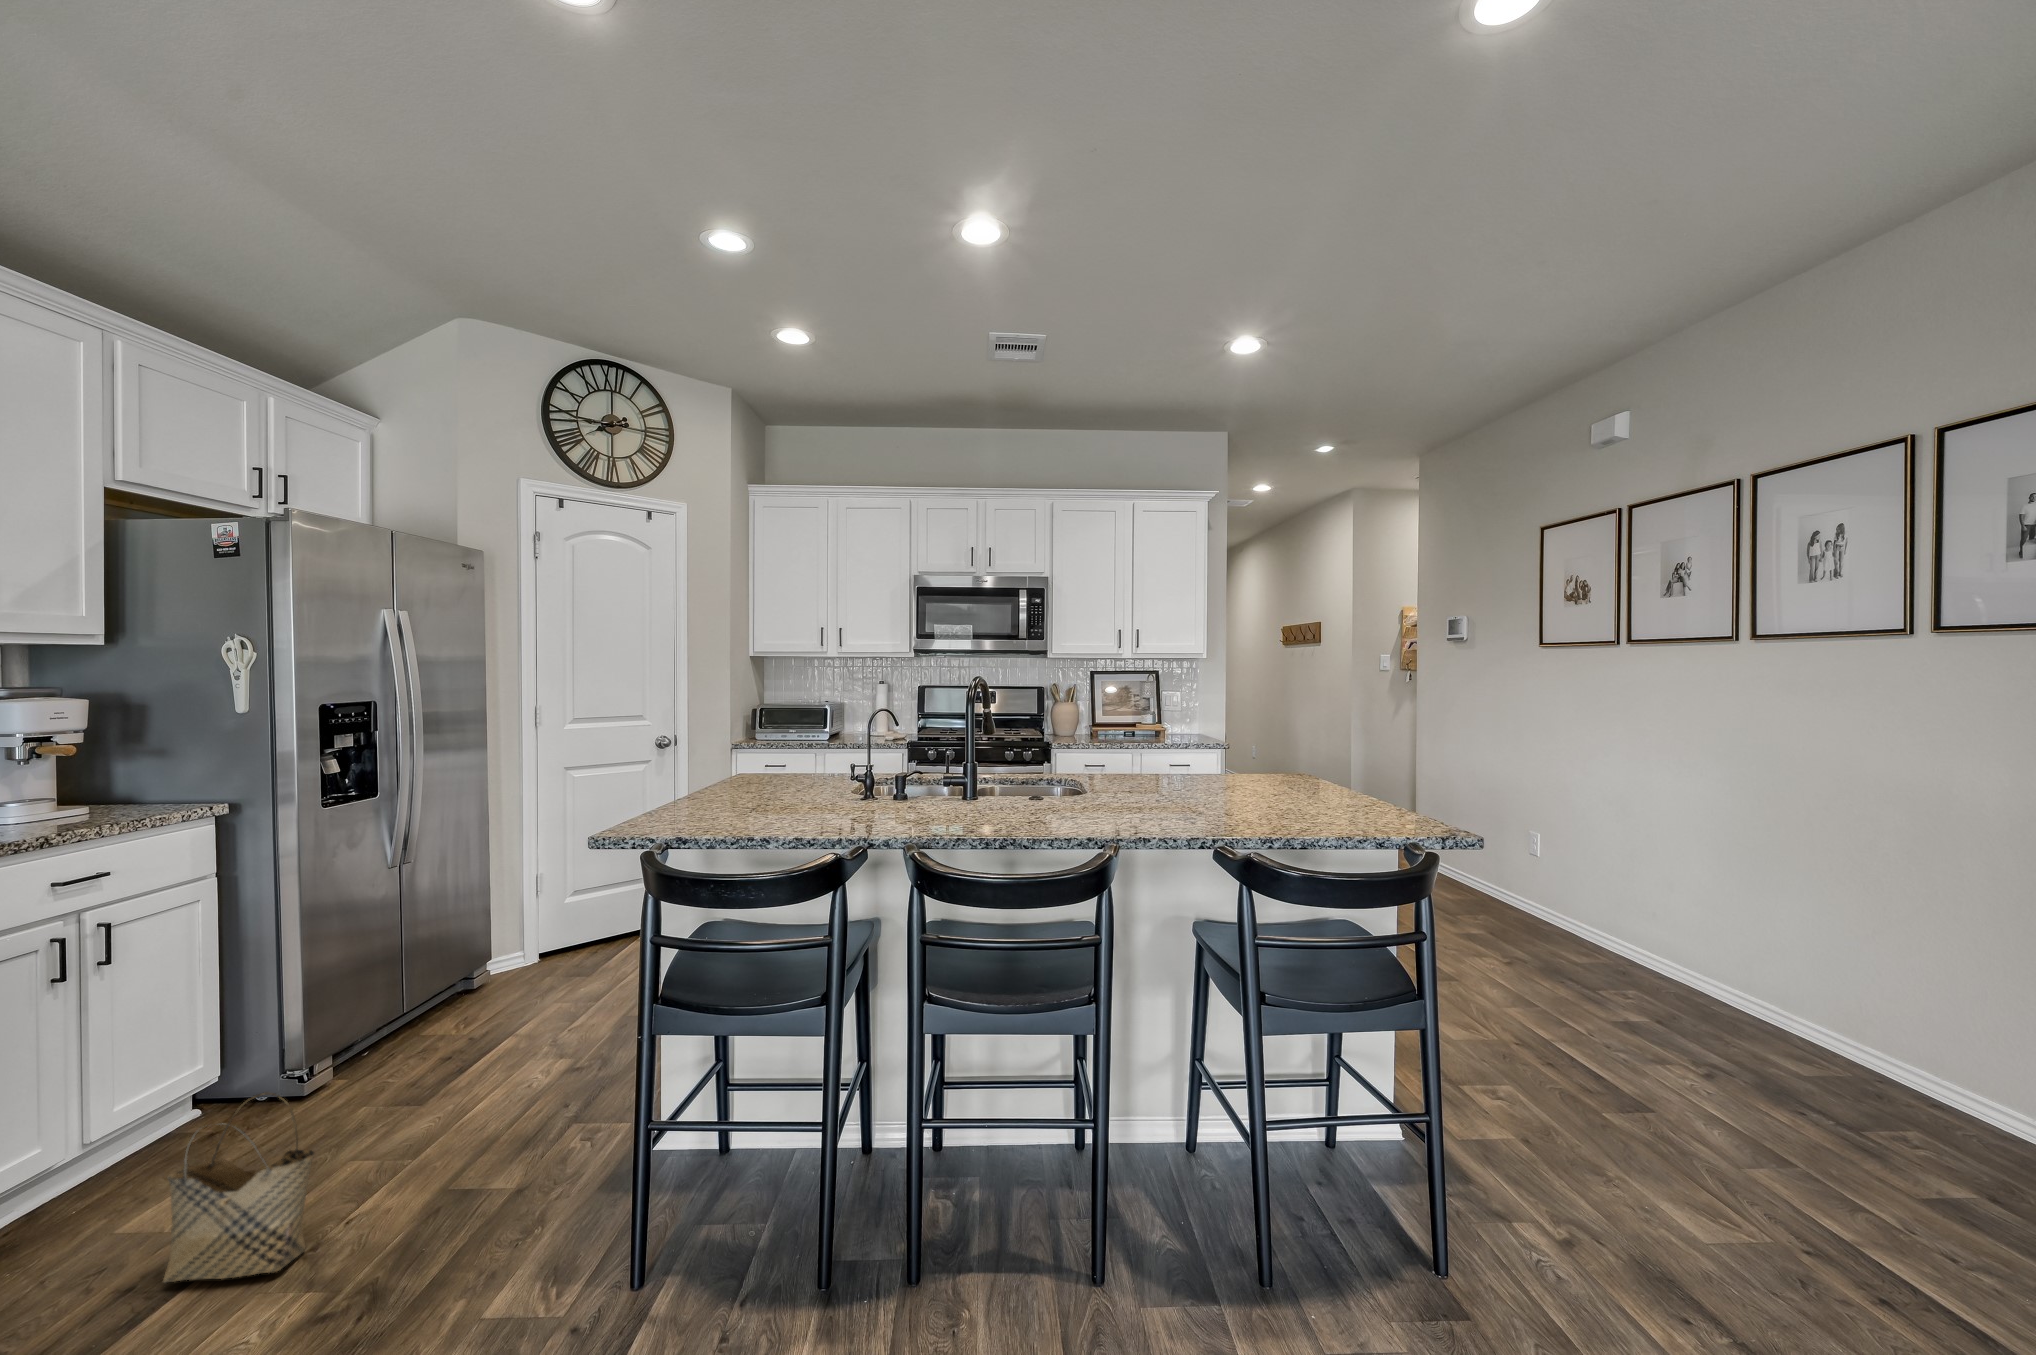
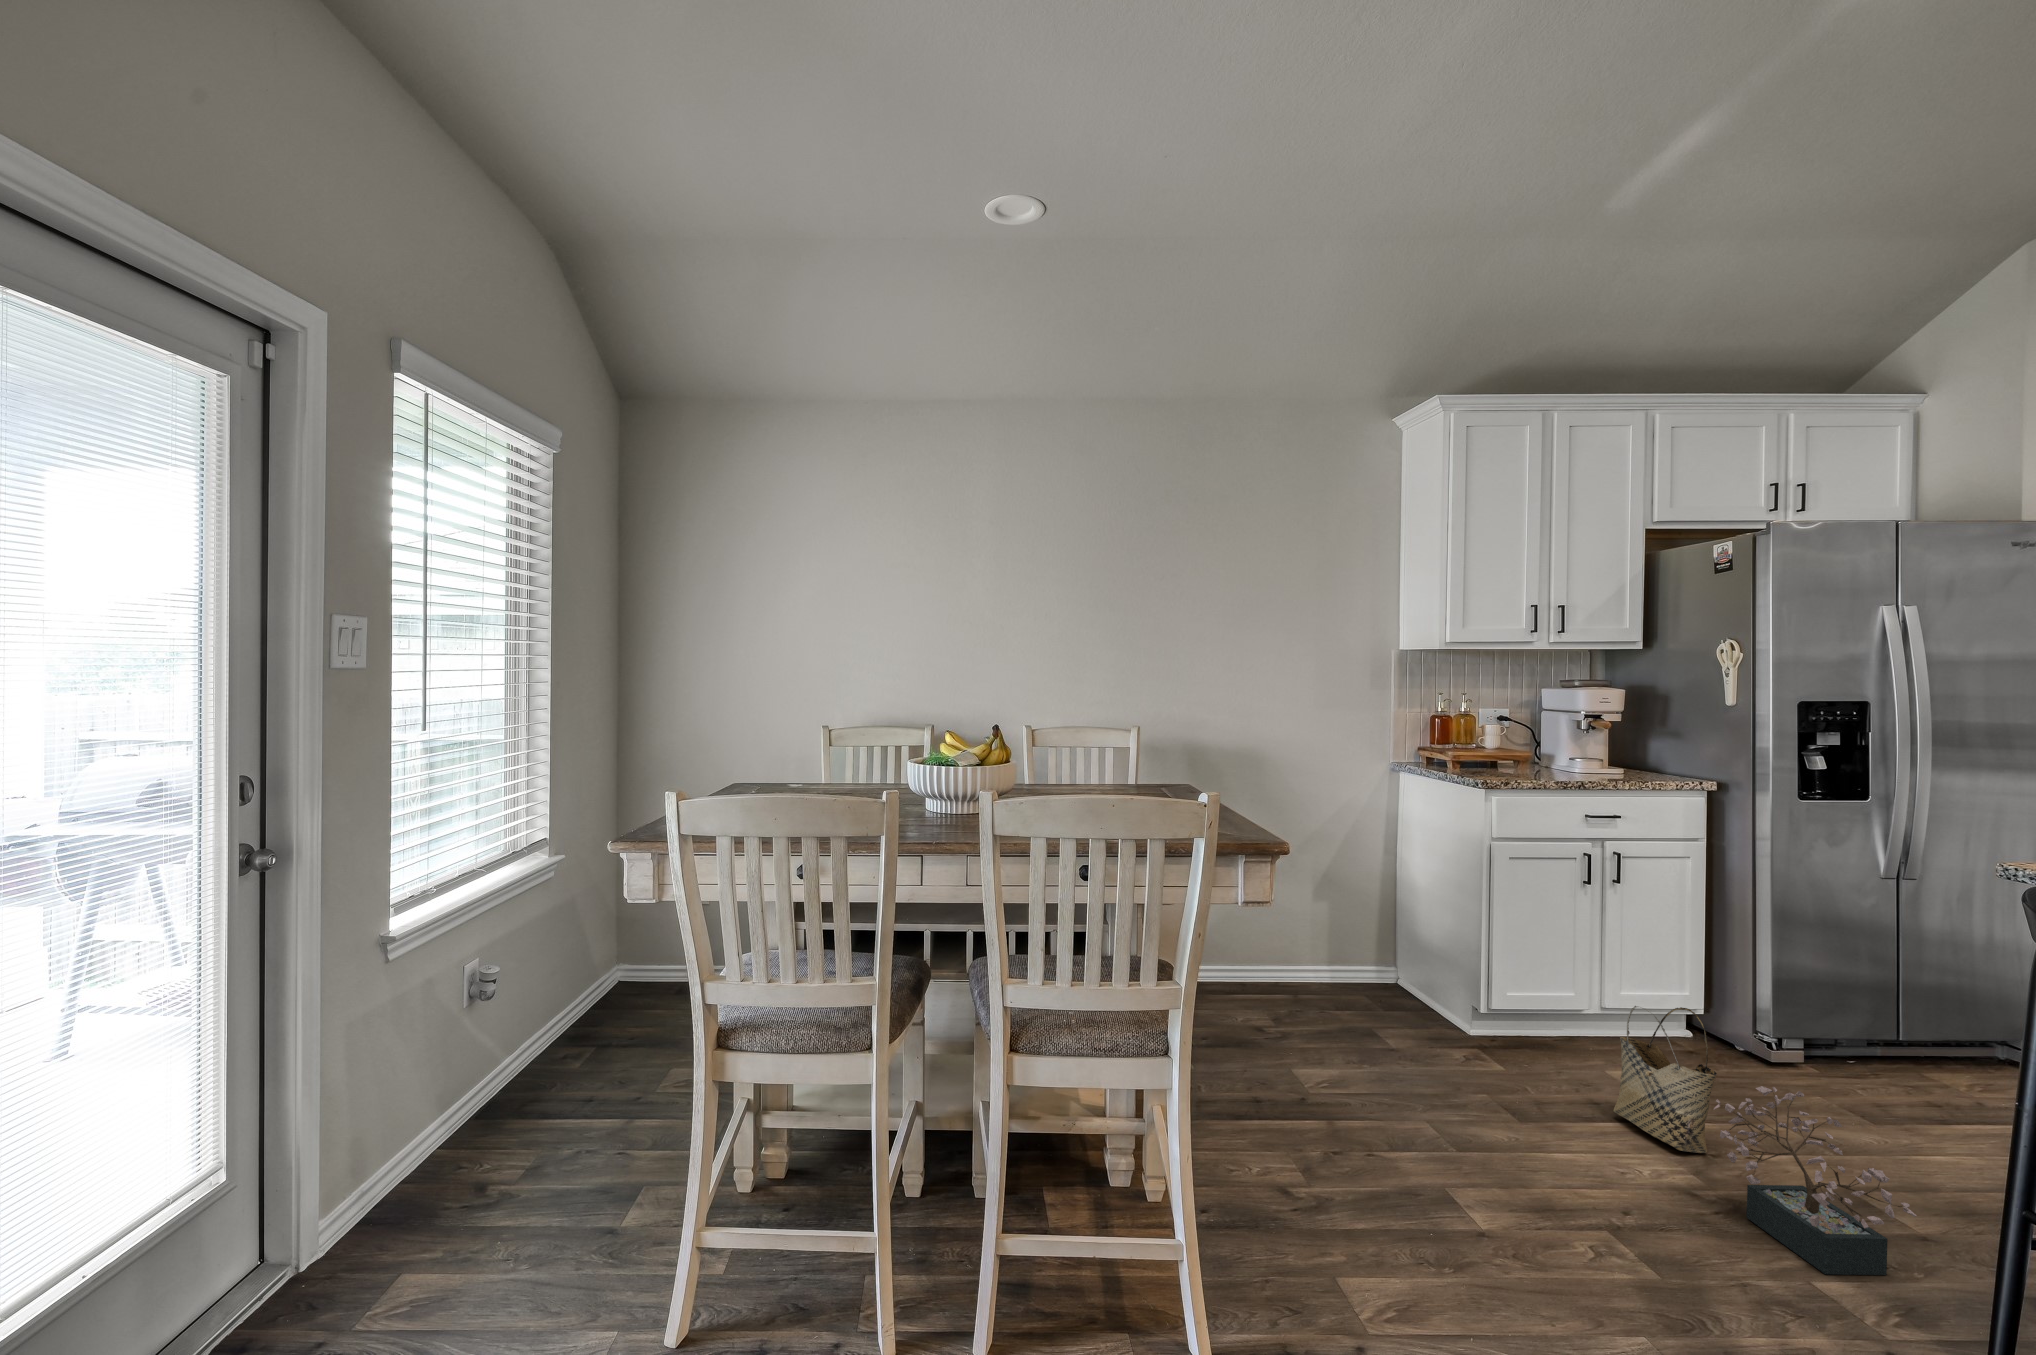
decorative plant: none [348,1123,547,1297] -> present [1714,1086,1917,1275]

